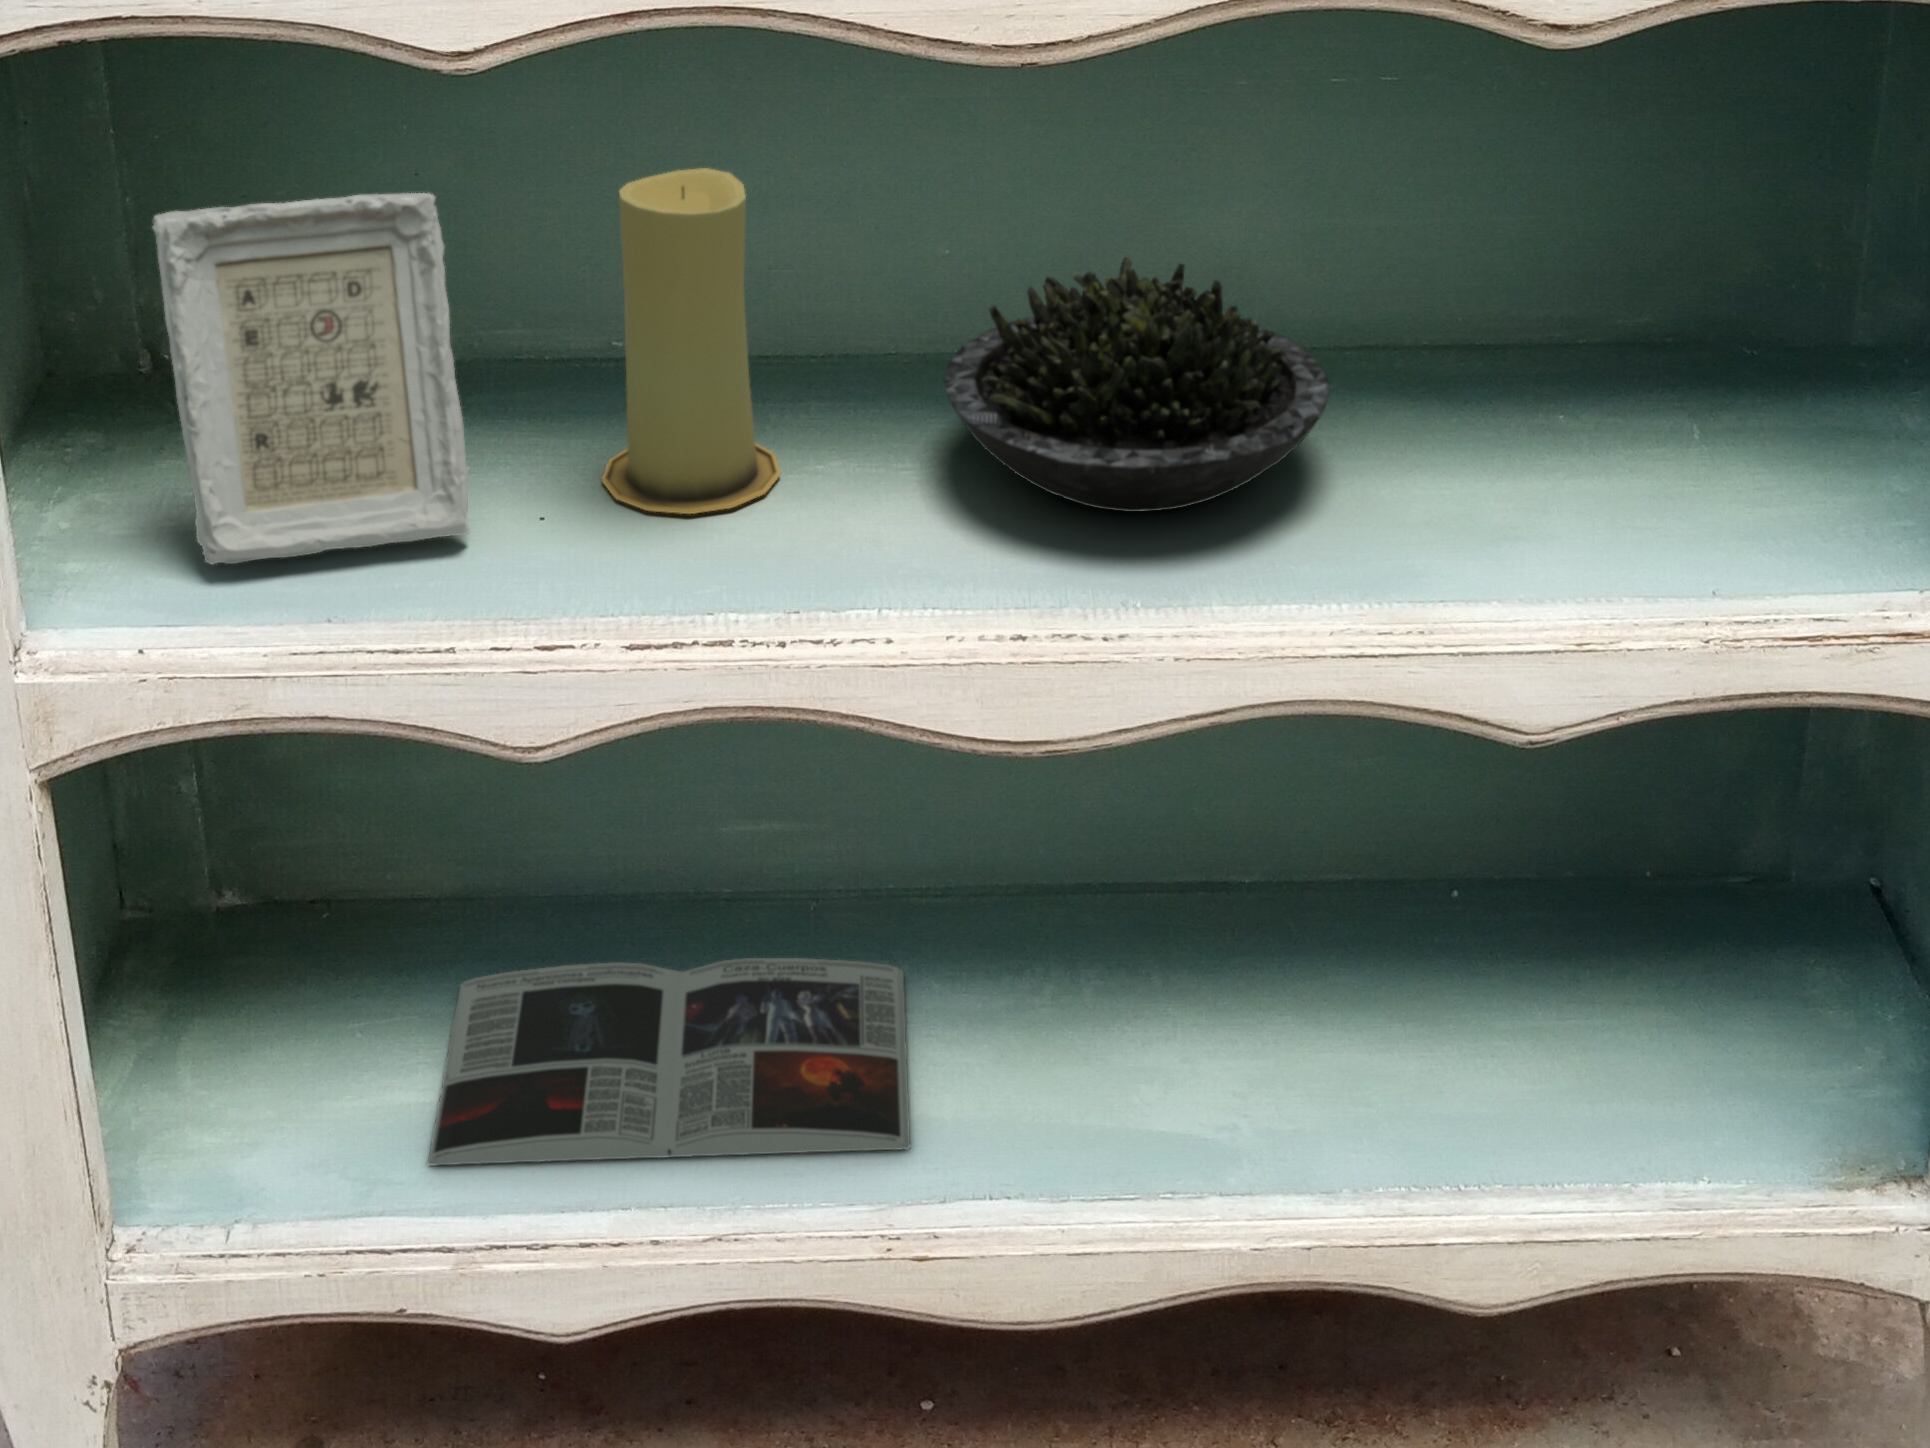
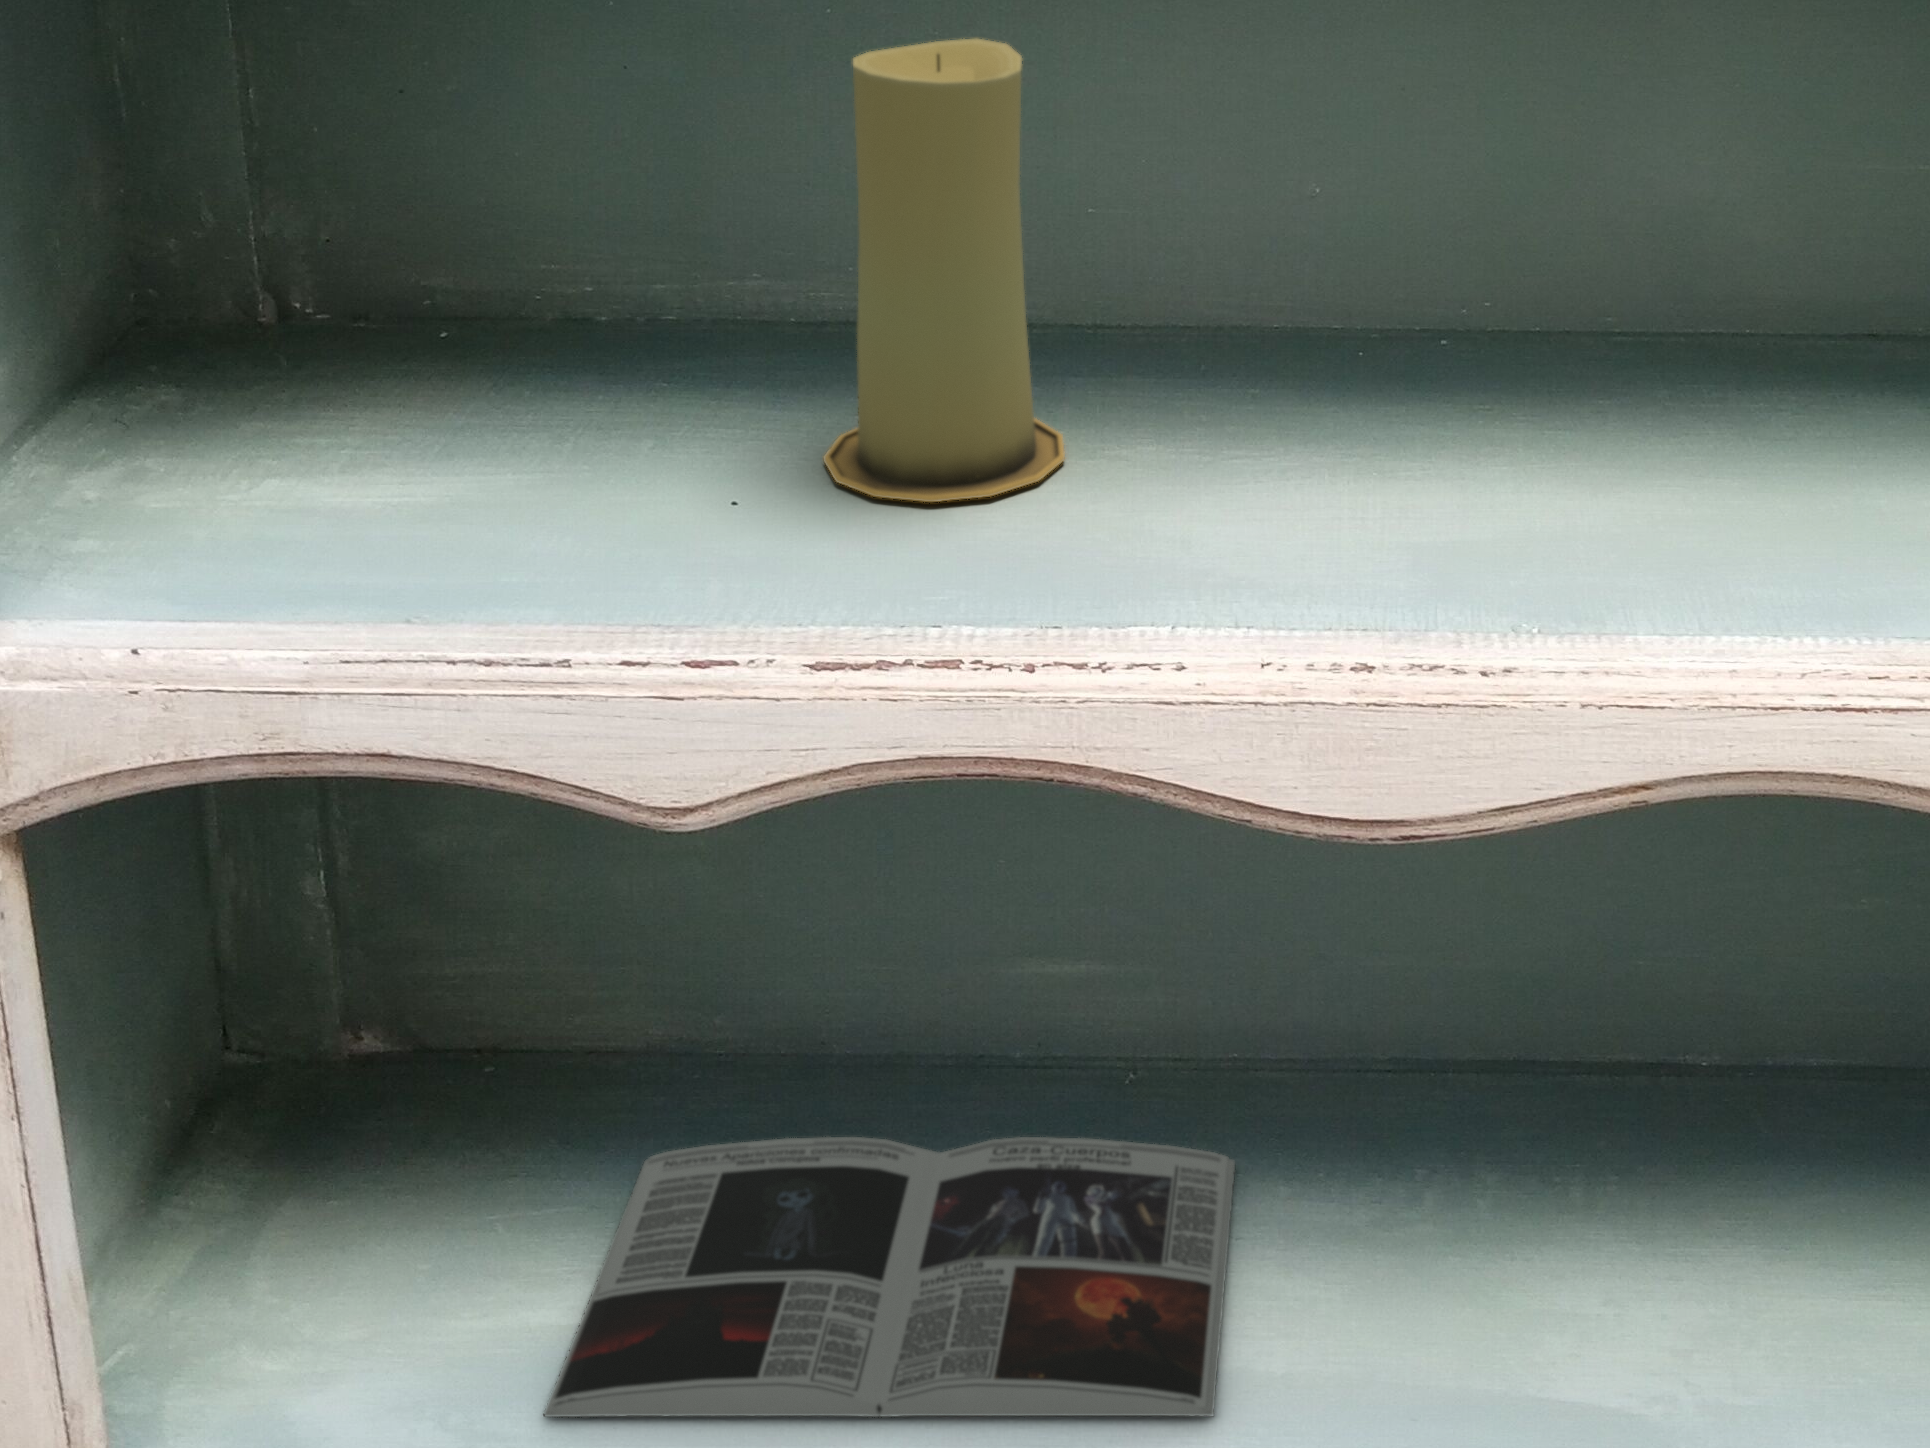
picture frame: present [152,193,469,565] -> none [216,55,623,545]
succulent plant: present [944,256,1330,512] -> none [1288,193,1808,516]

